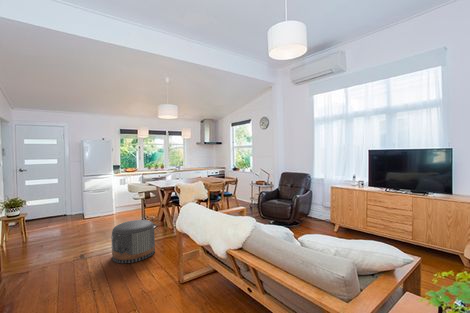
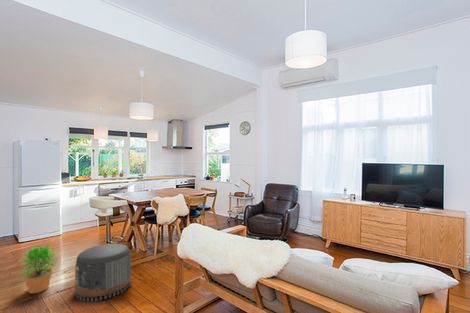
potted plant: none [73,219,103,255] -> present [19,245,56,293]

